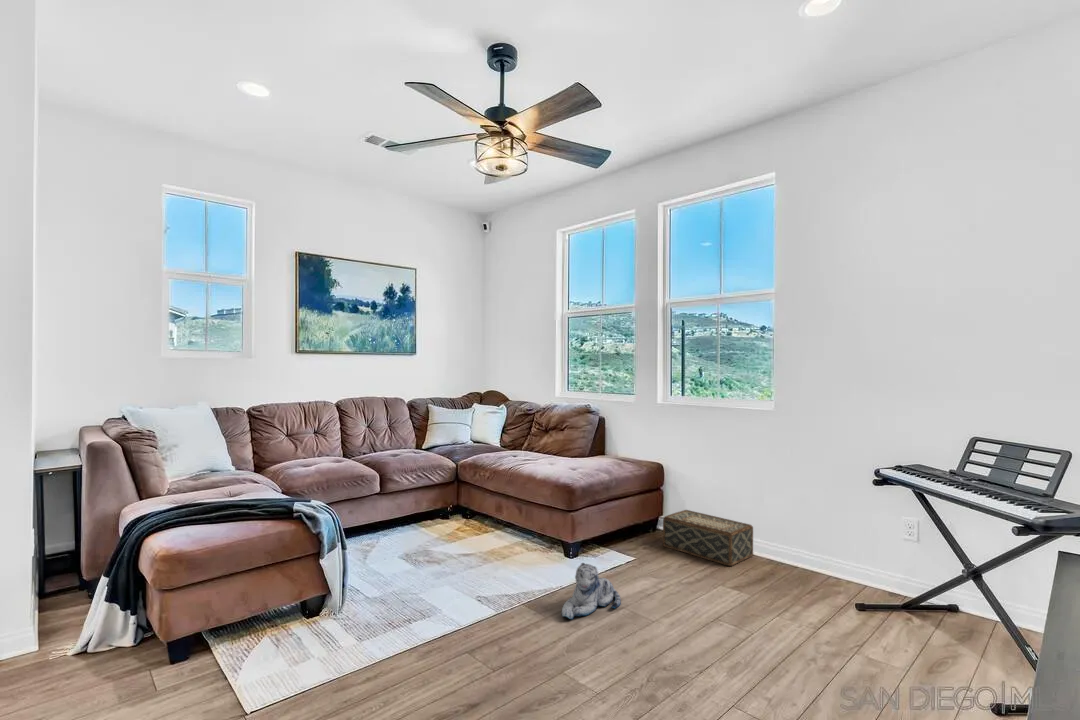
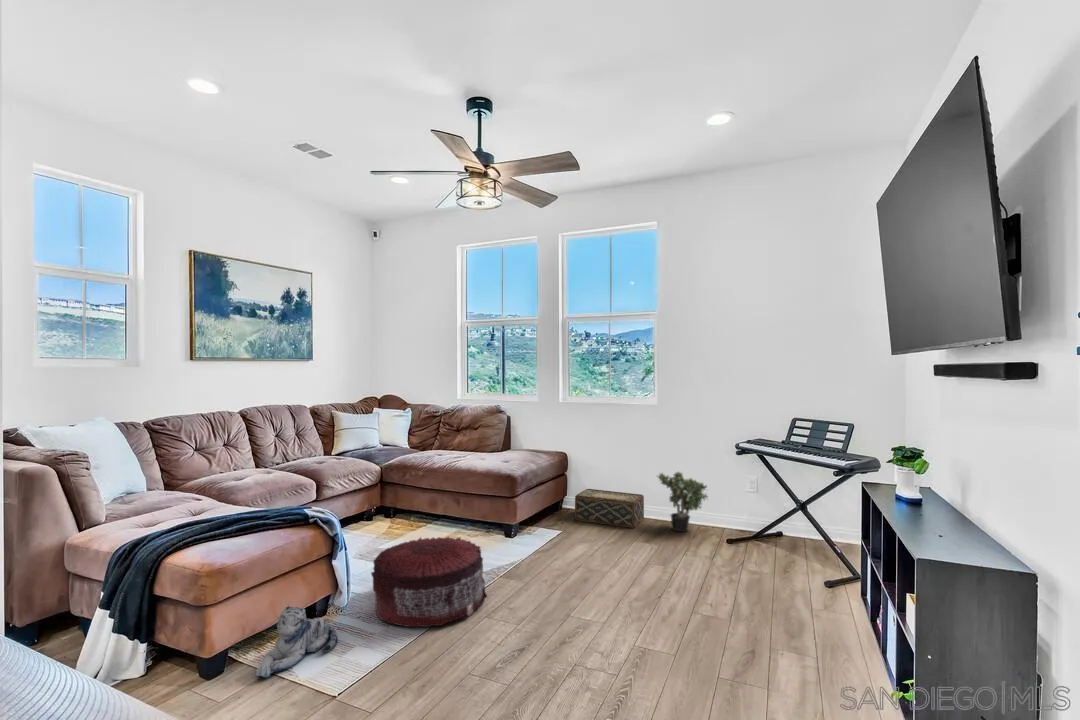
potted plant: none [764,499,836,581] -> present [658,472,708,532]
pouf: none [357,545,484,653] -> present [371,537,487,627]
plush toy: present [562,563,621,619] -> present [255,606,337,677]

